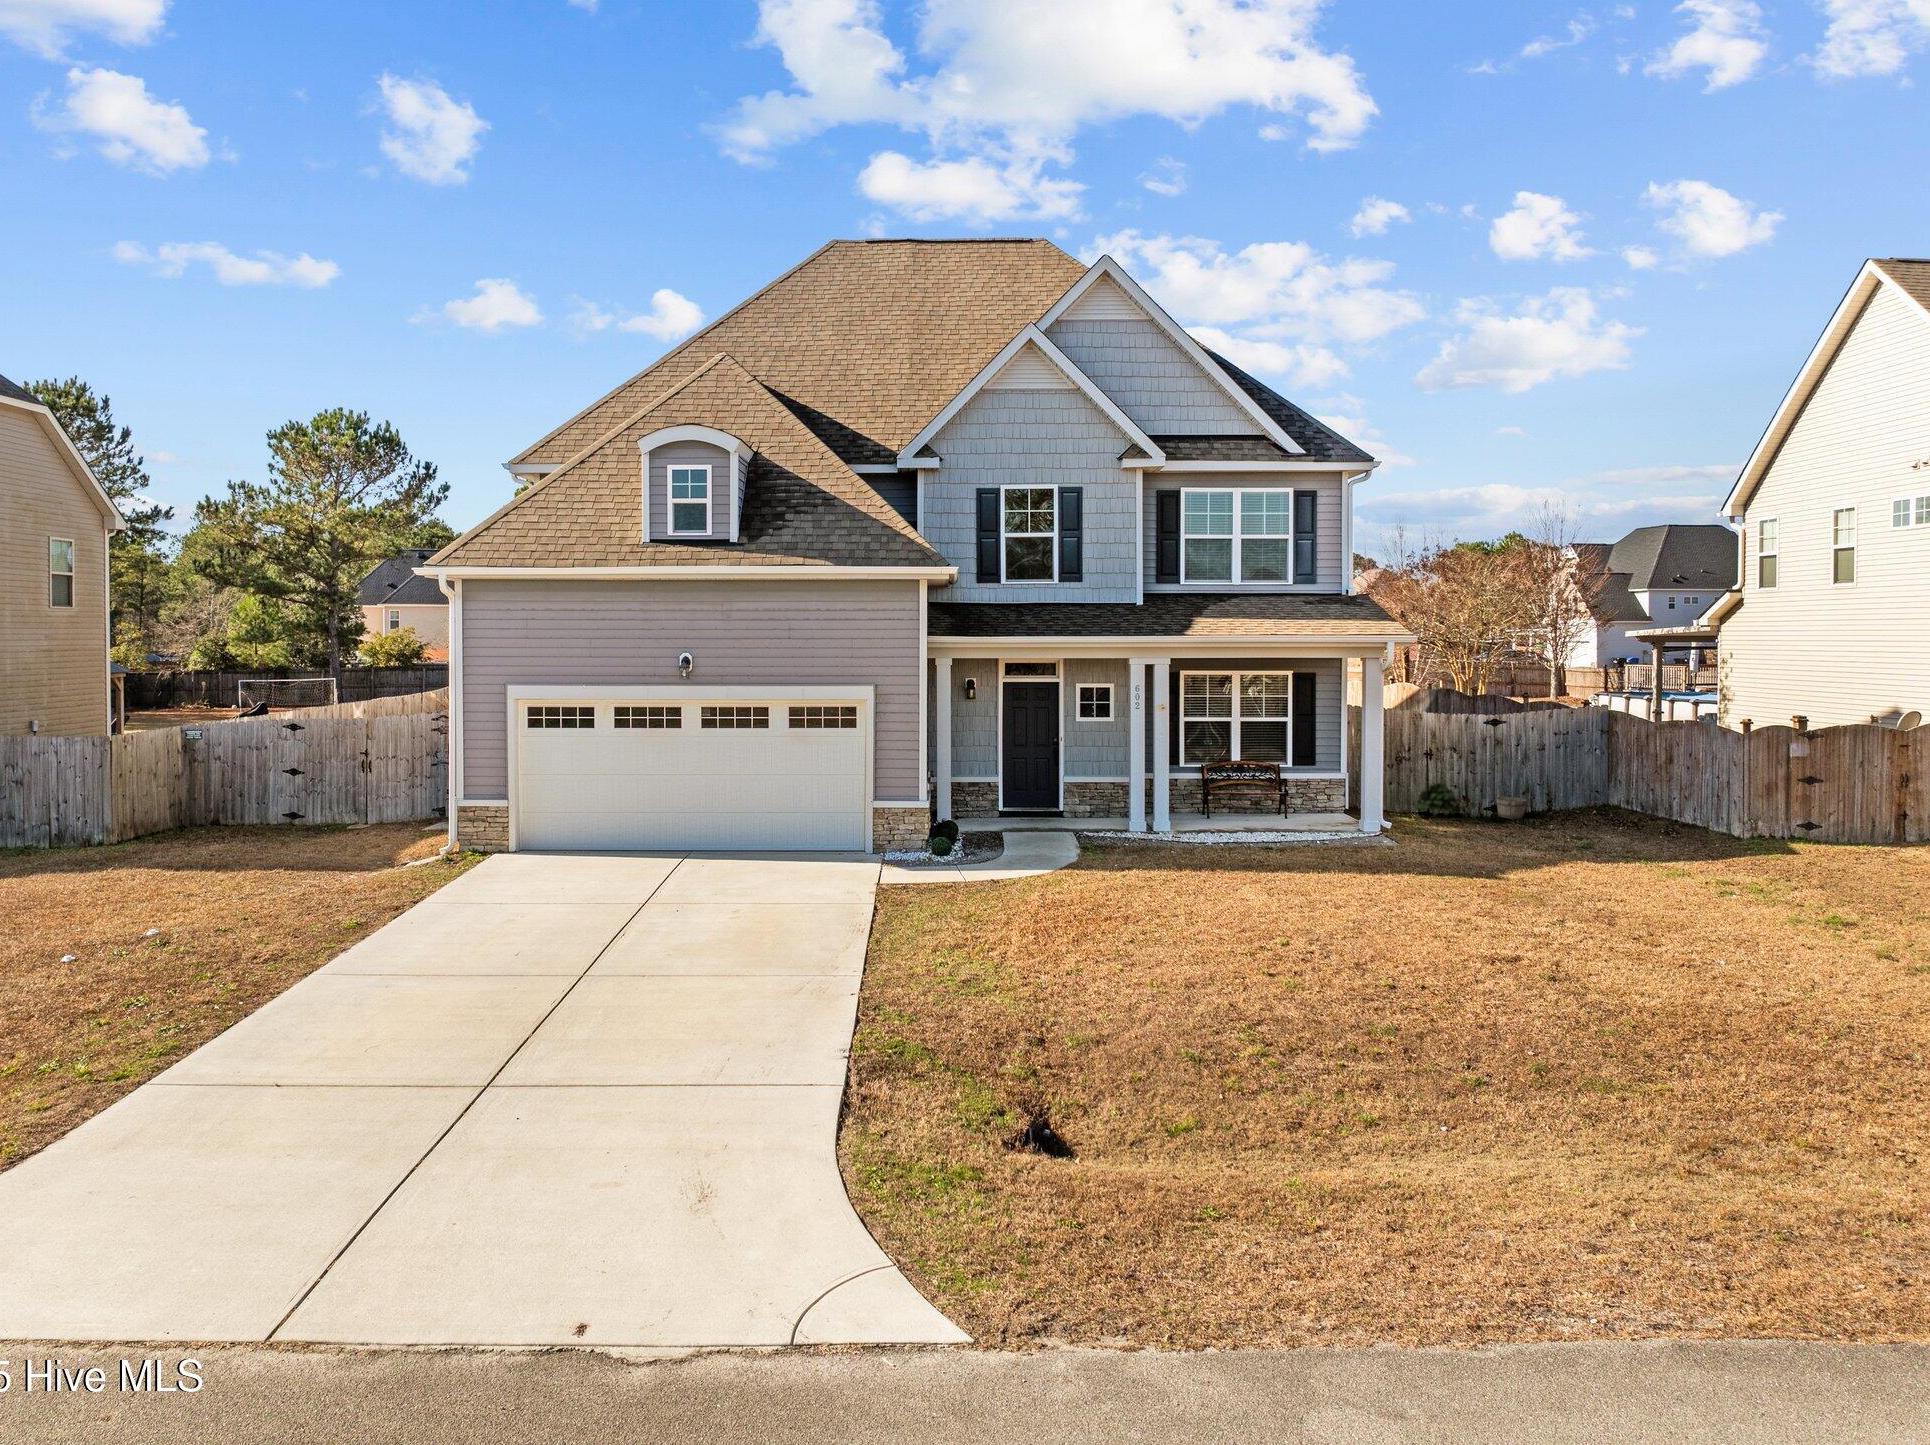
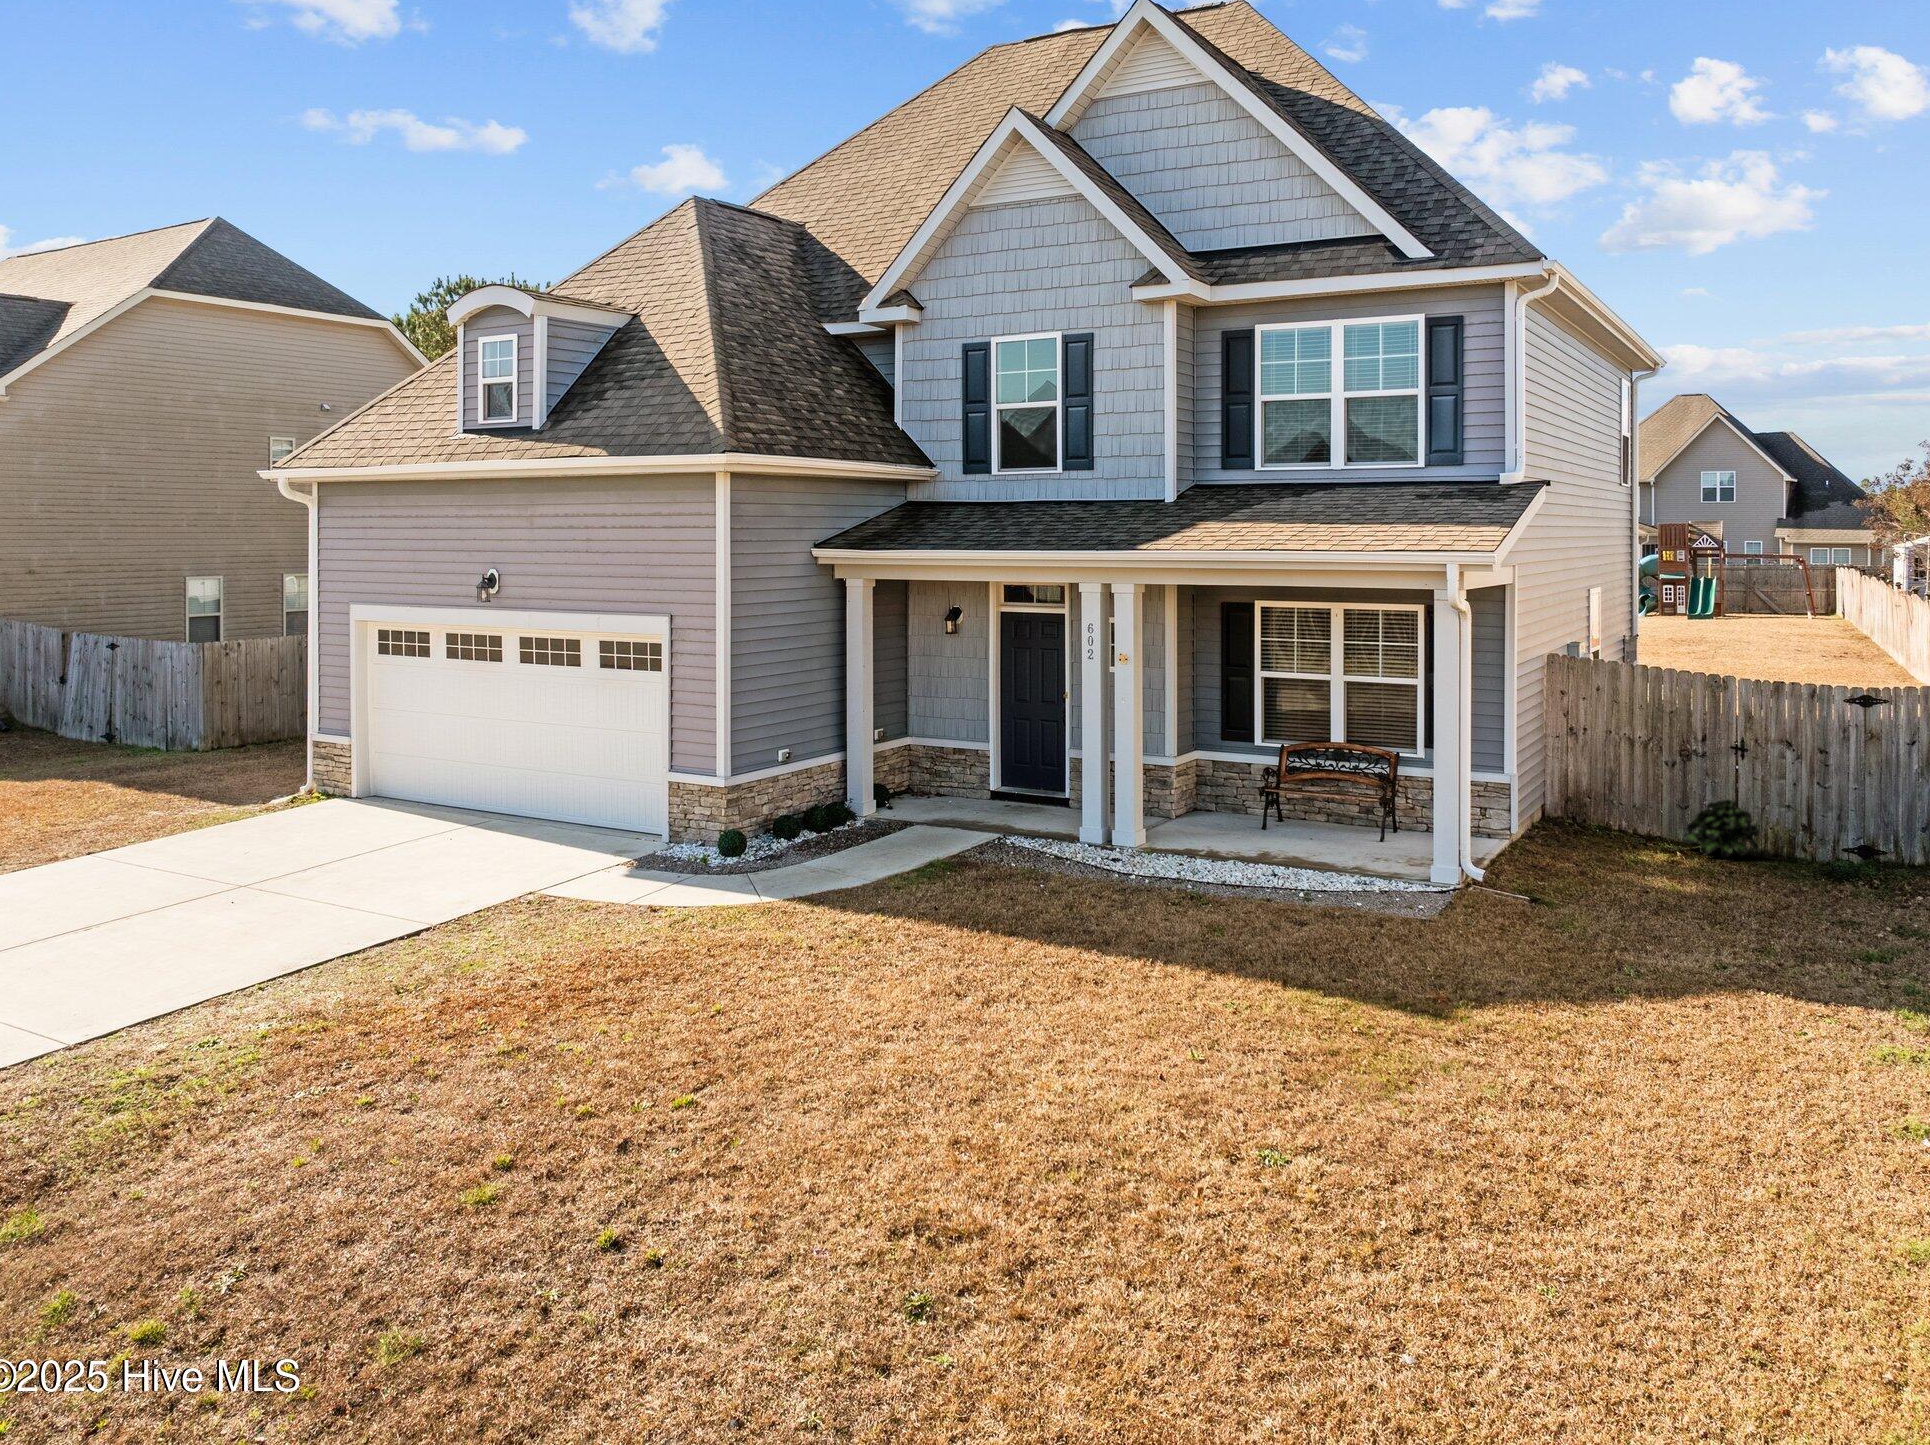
wooden bucket: present [1496,794,1527,819] -> none [1843,826,1906,874]

